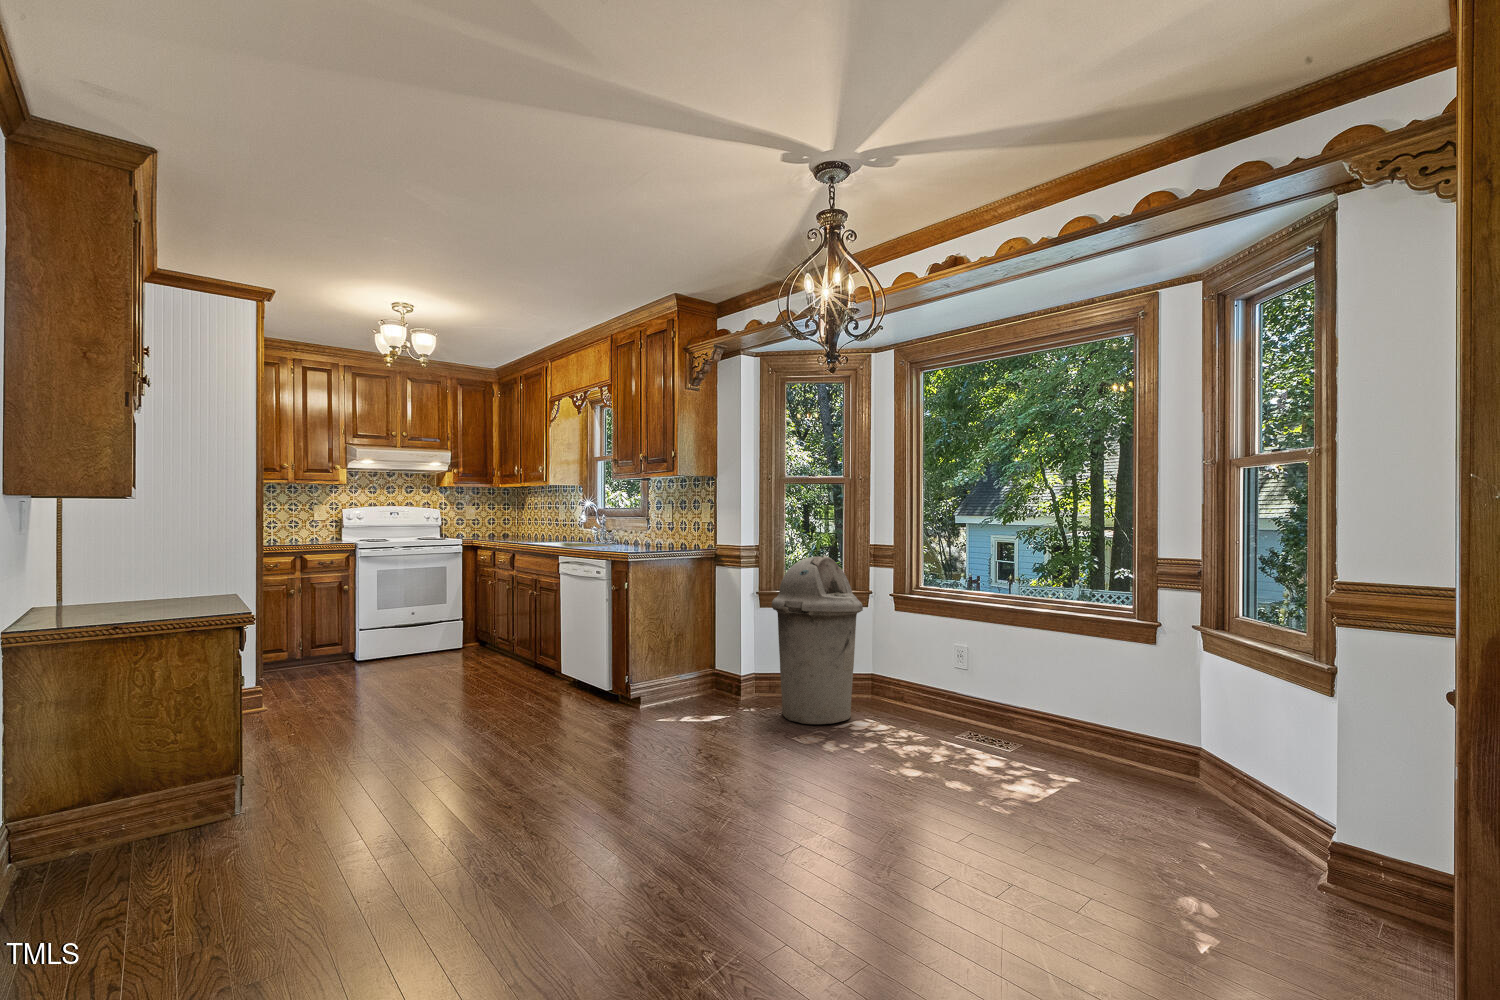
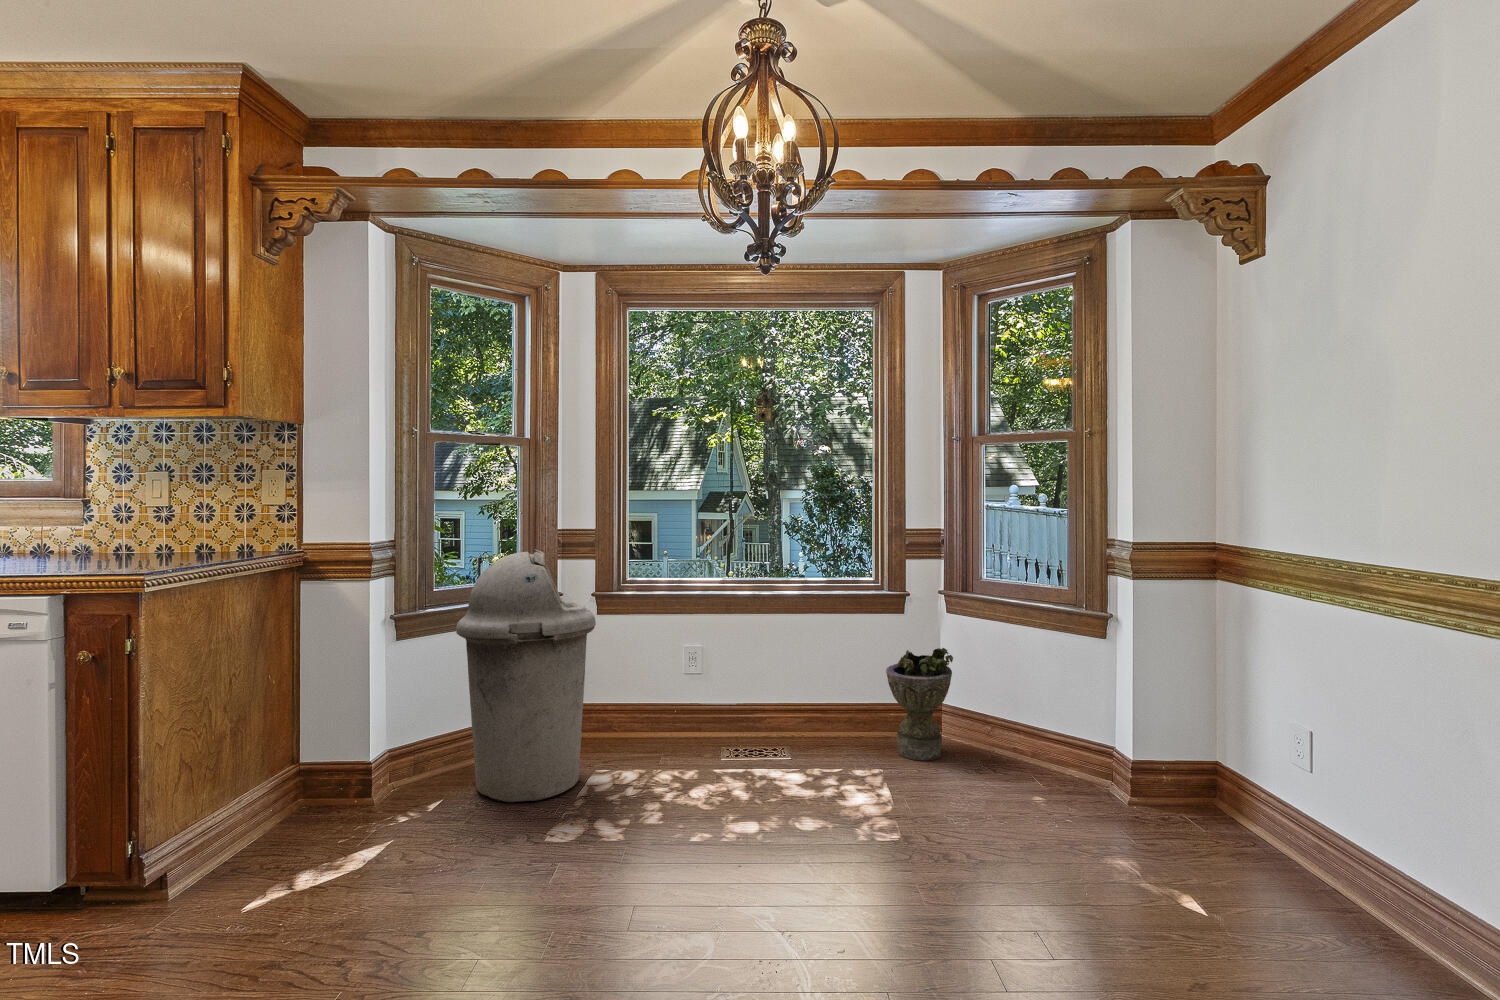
planter: none [1102,679,1176,793] -> present [886,648,953,761]

